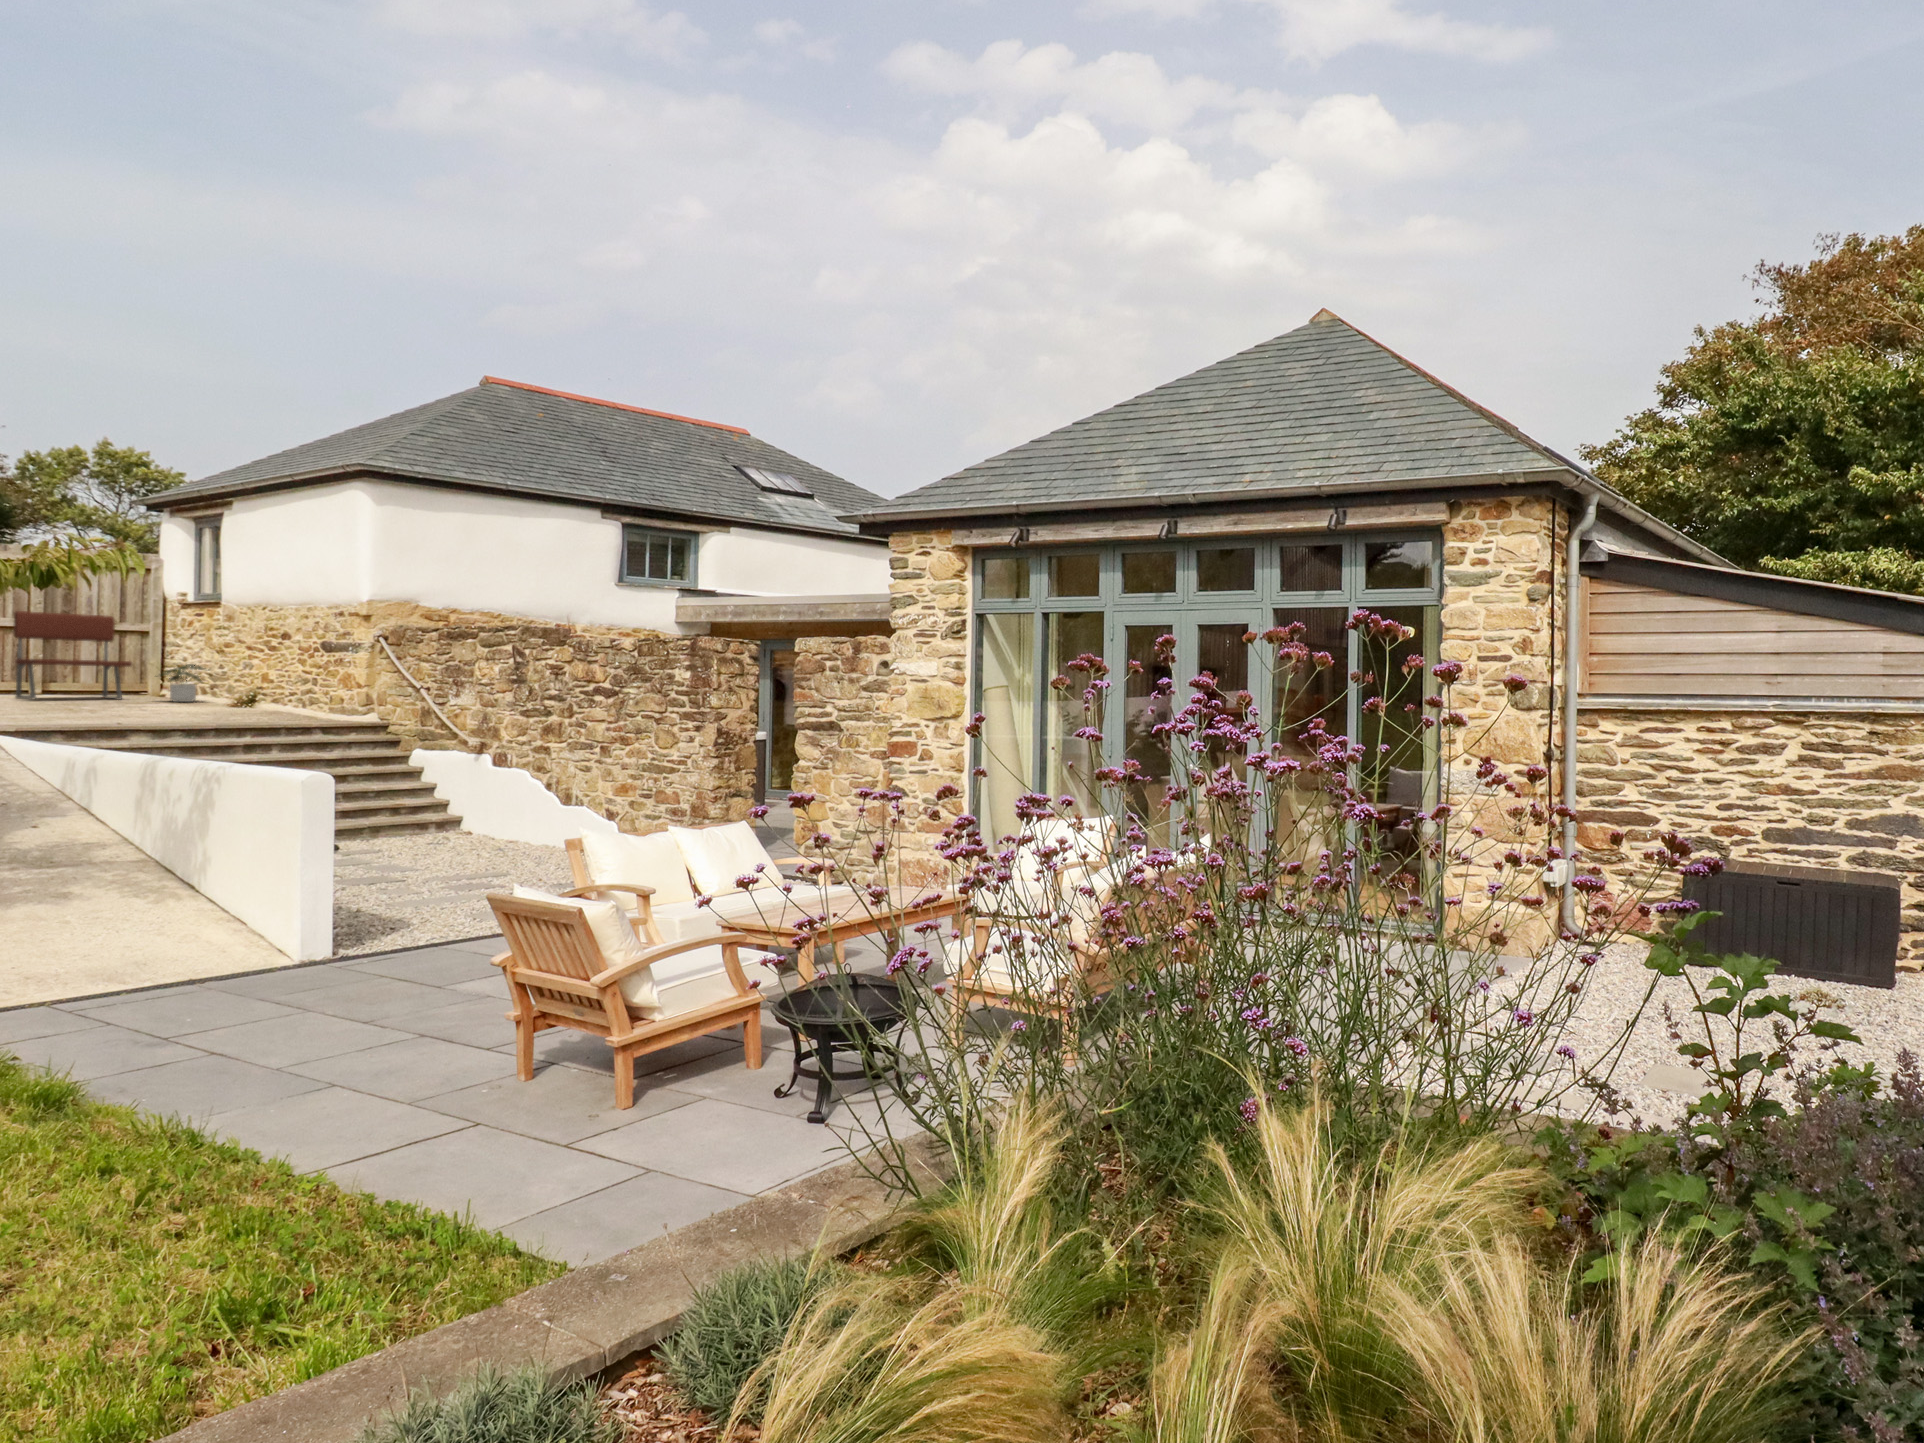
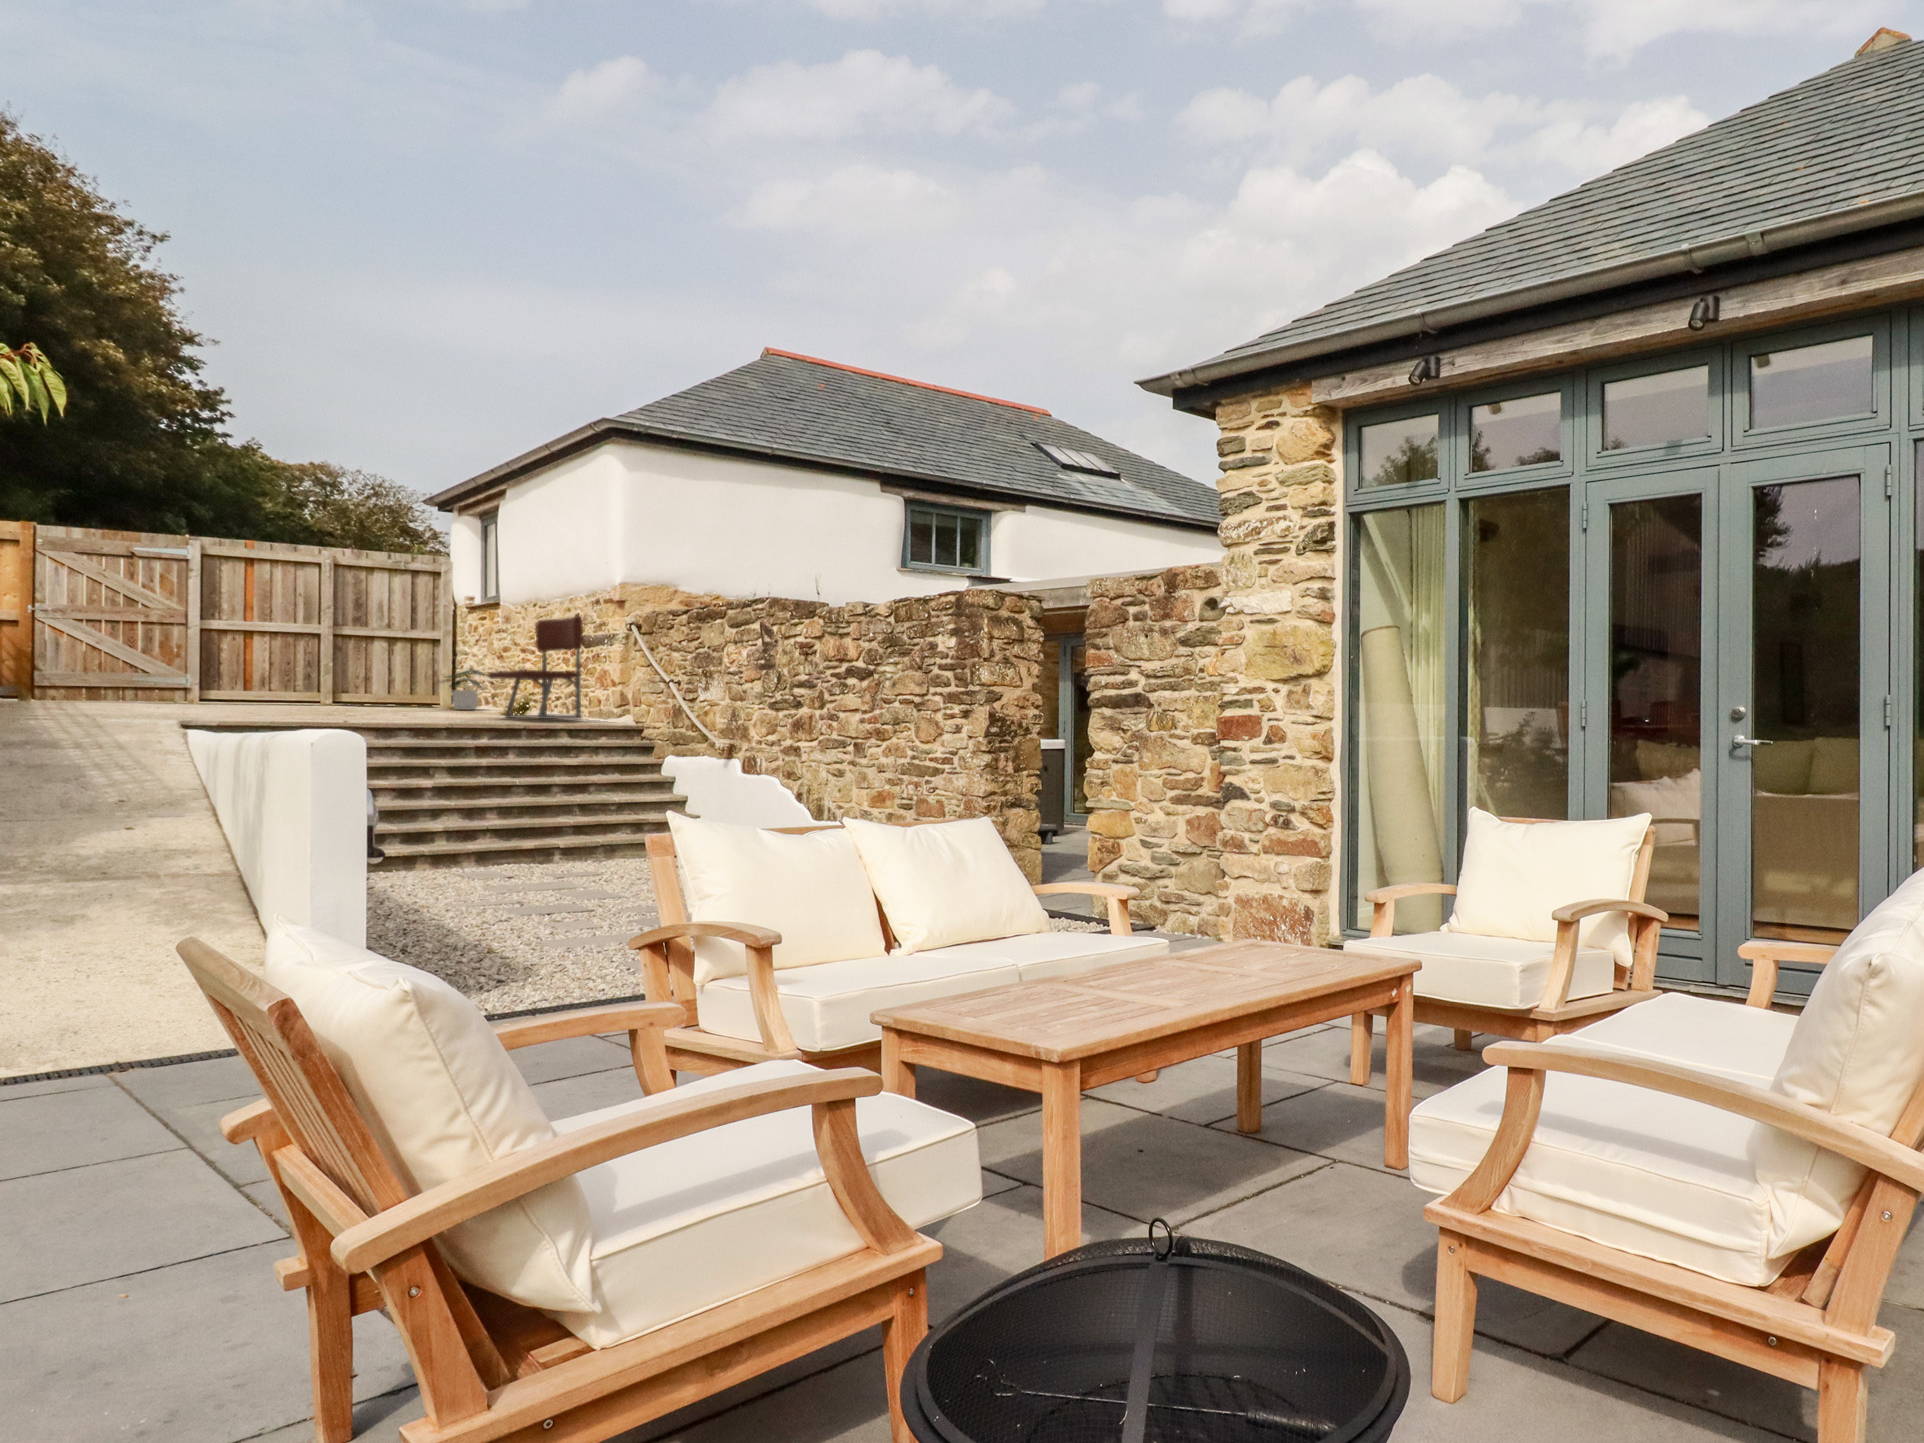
bench: present [13,611,132,700] -> present [488,616,583,719]

